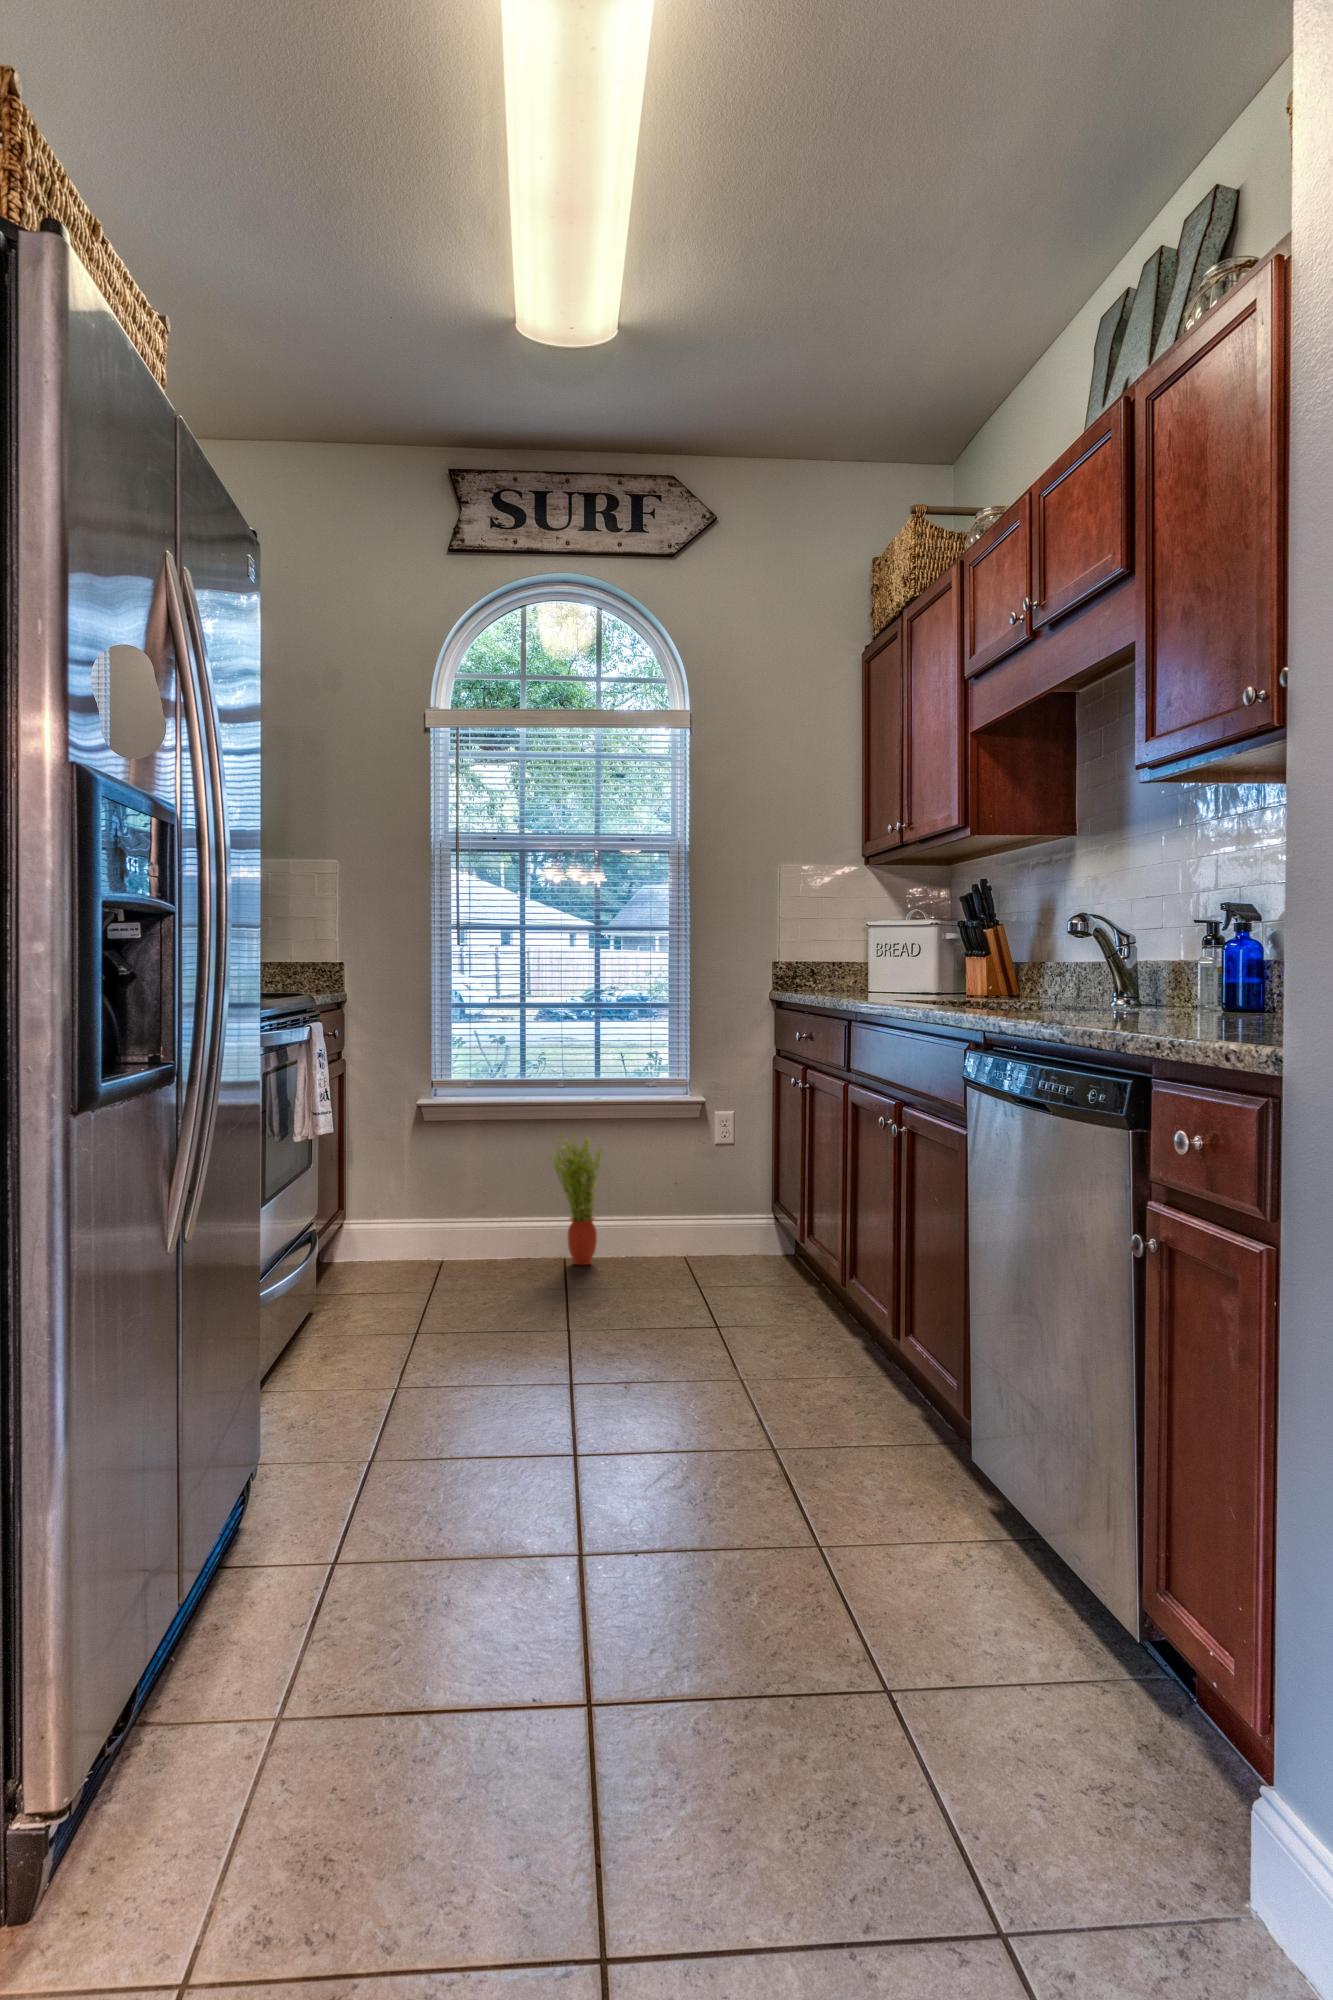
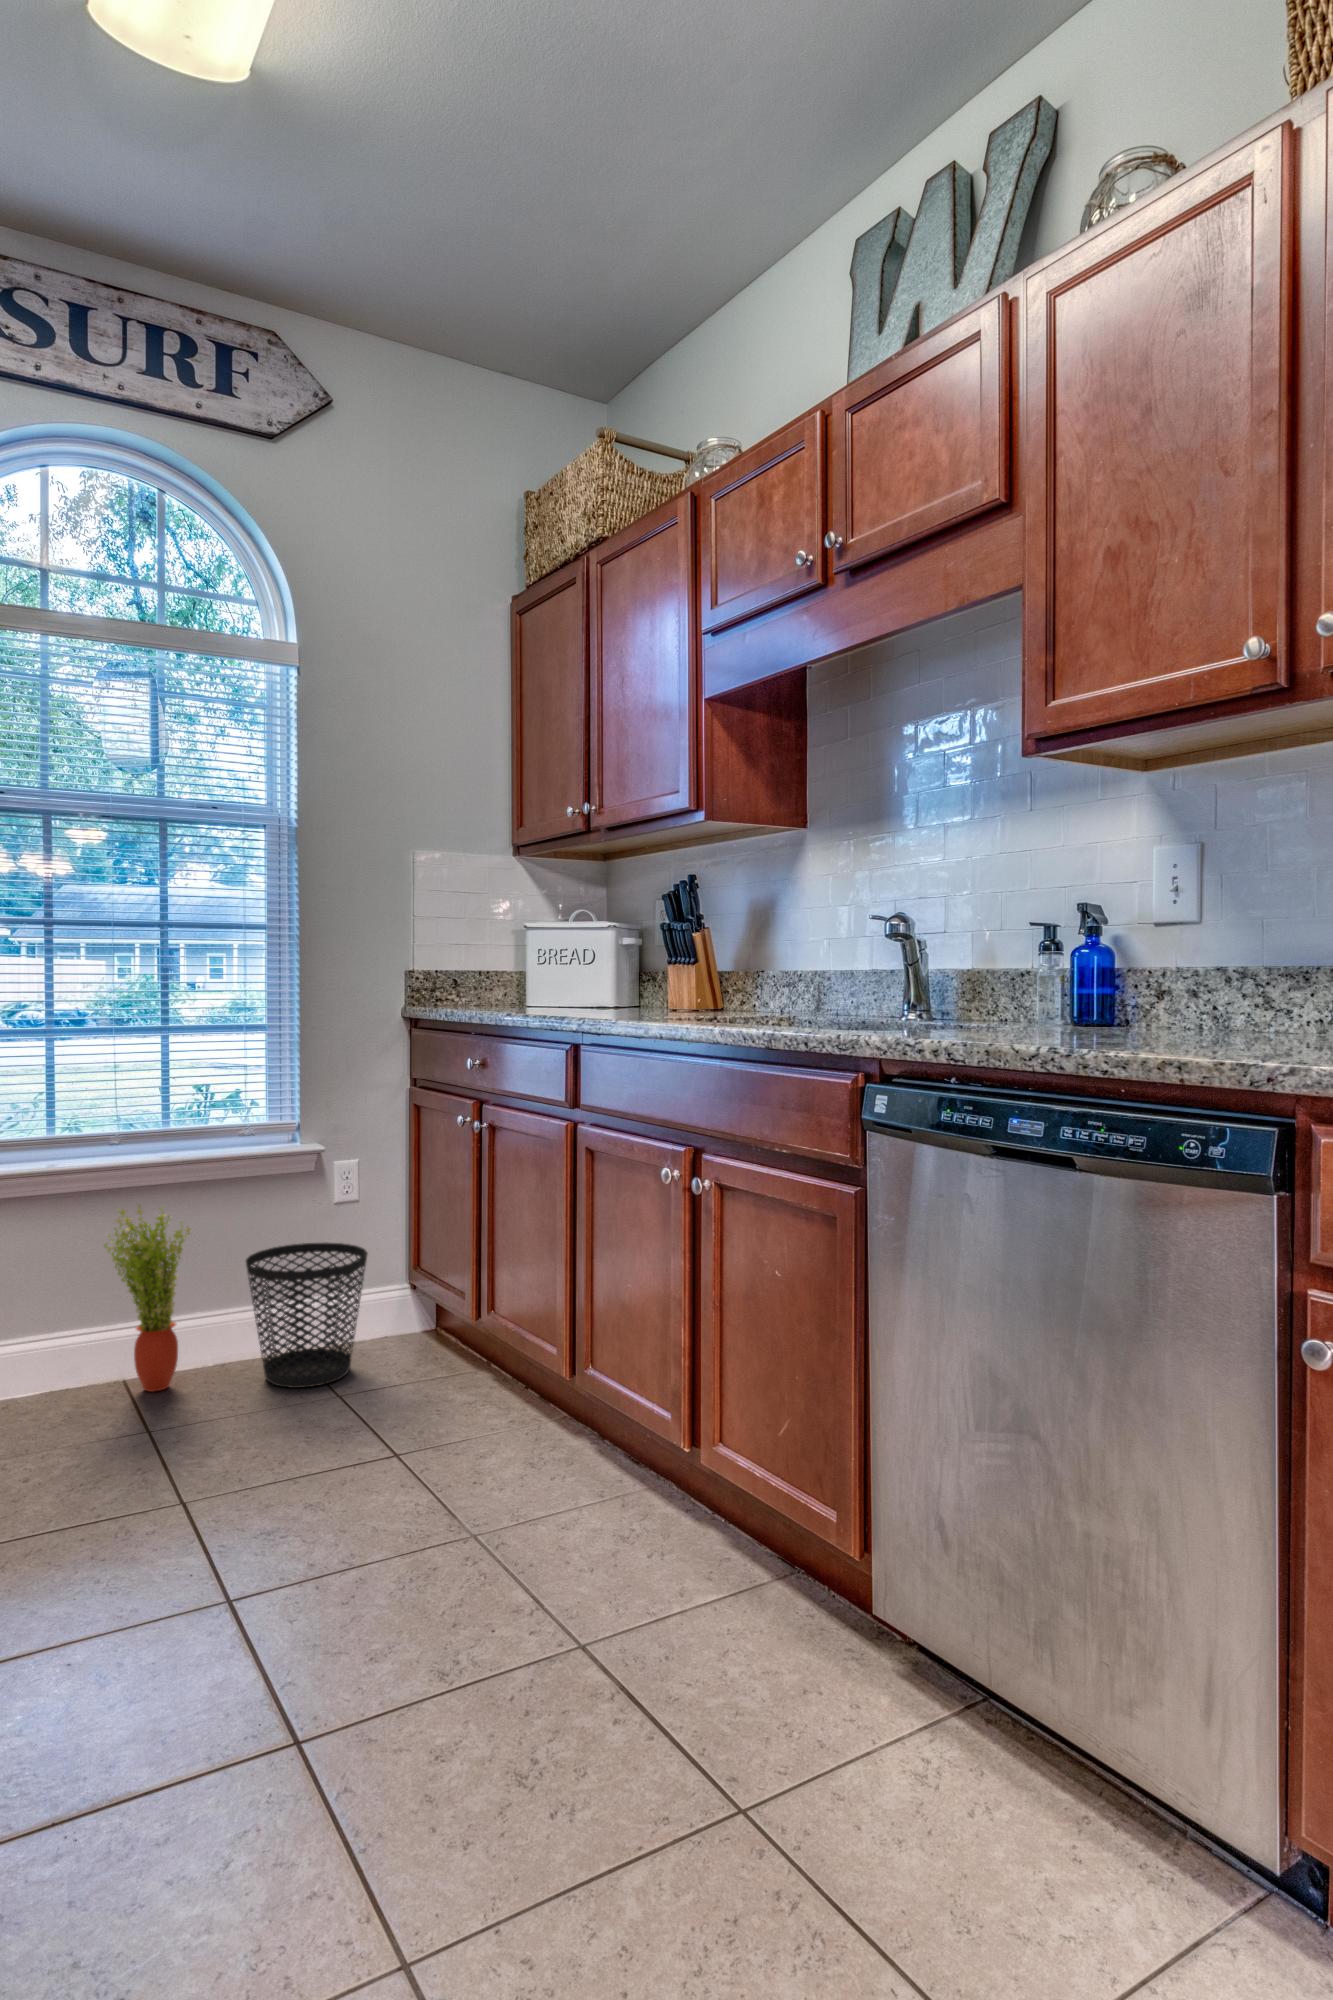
wastebasket: none [641,1171,729,1277] -> present [246,1243,368,1388]

